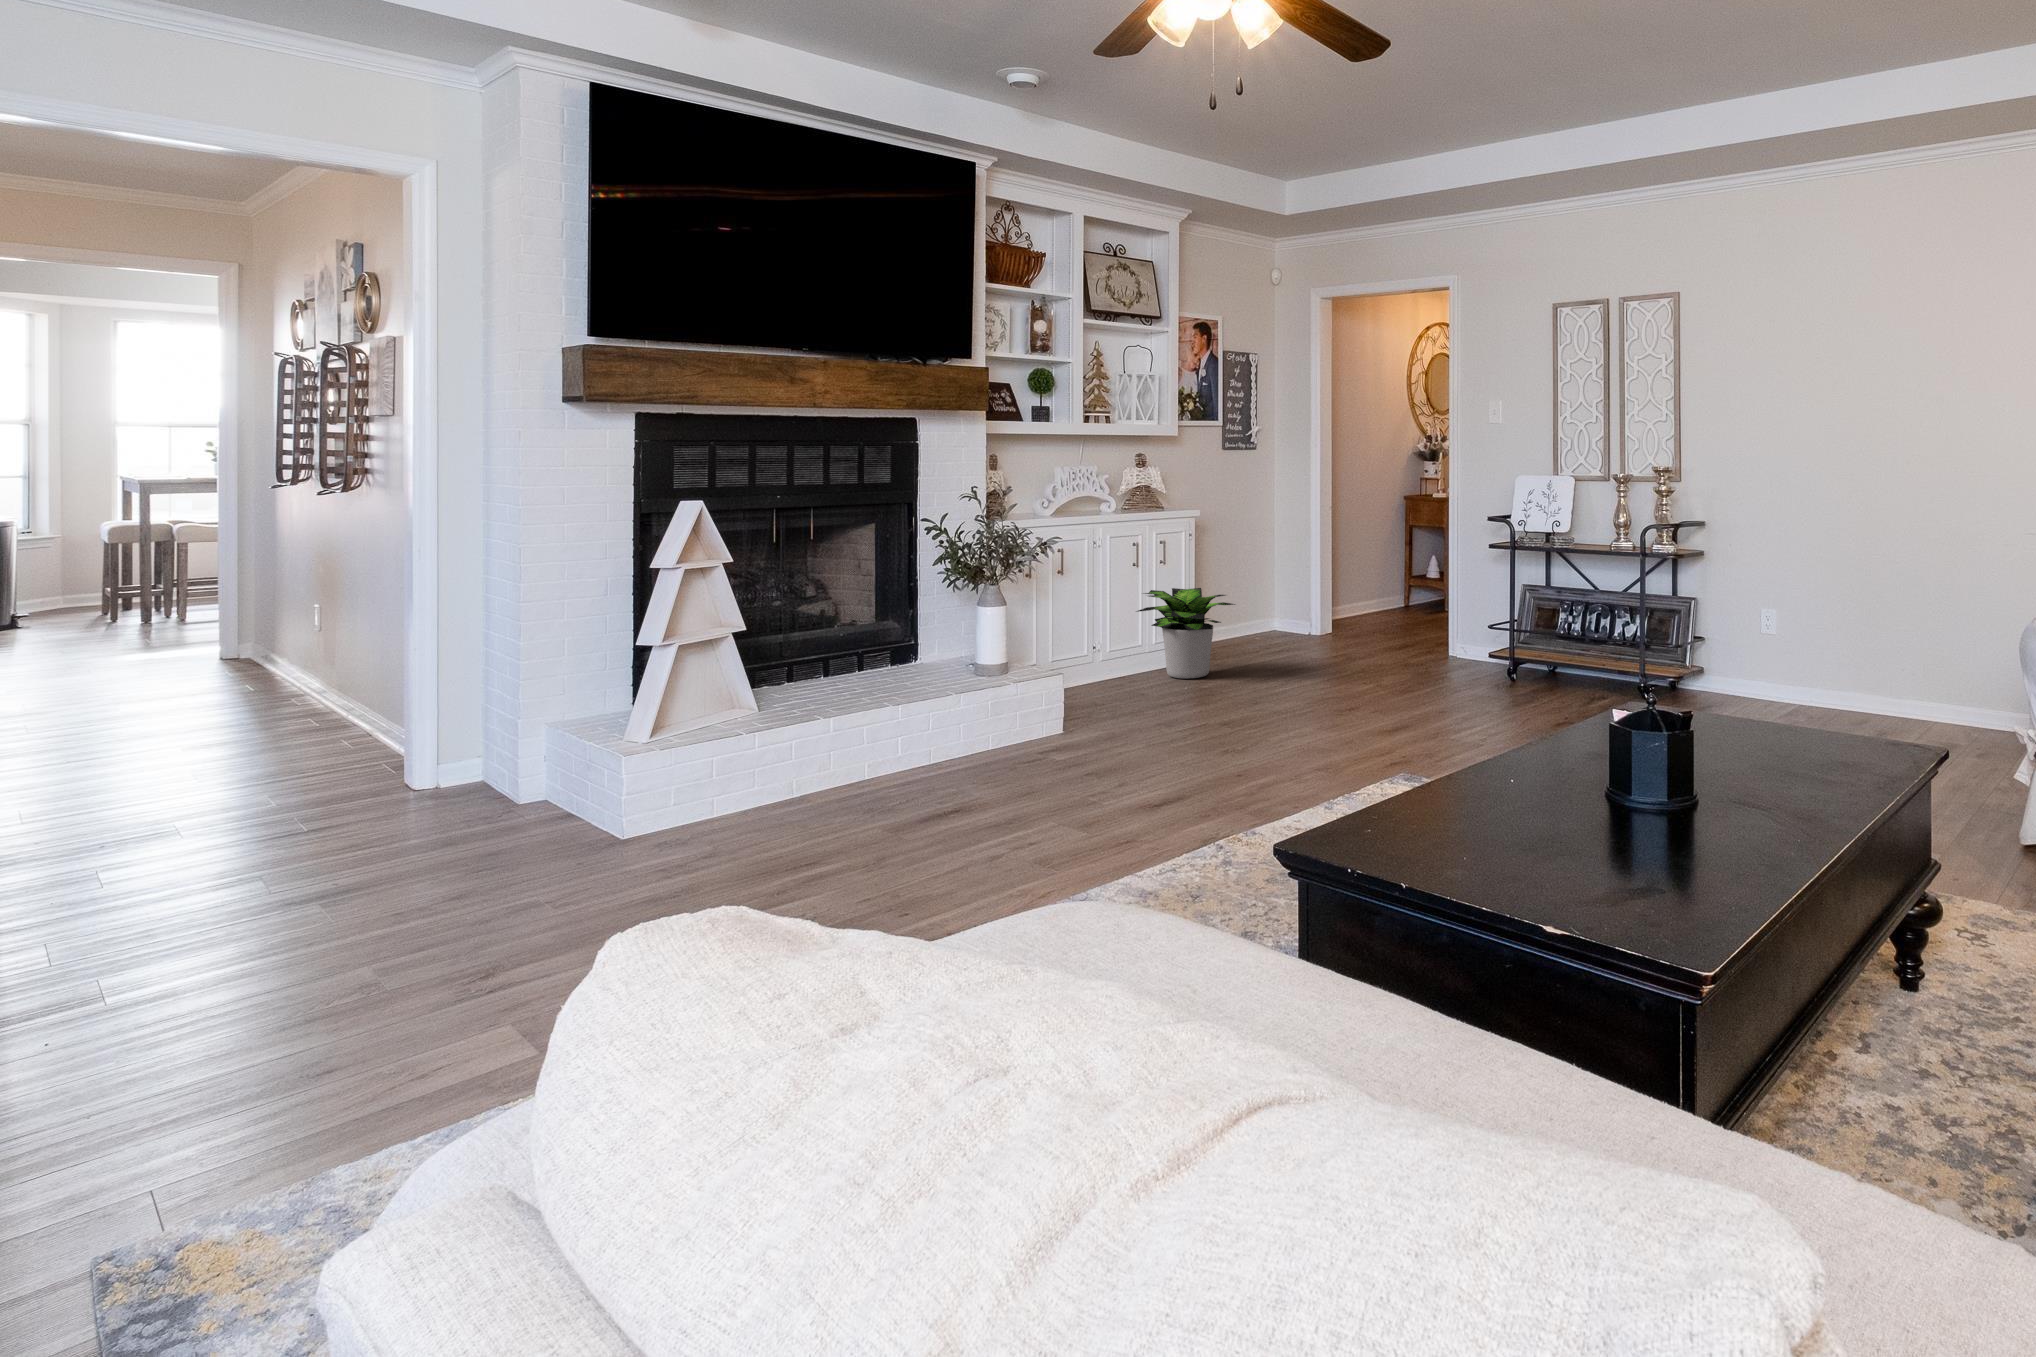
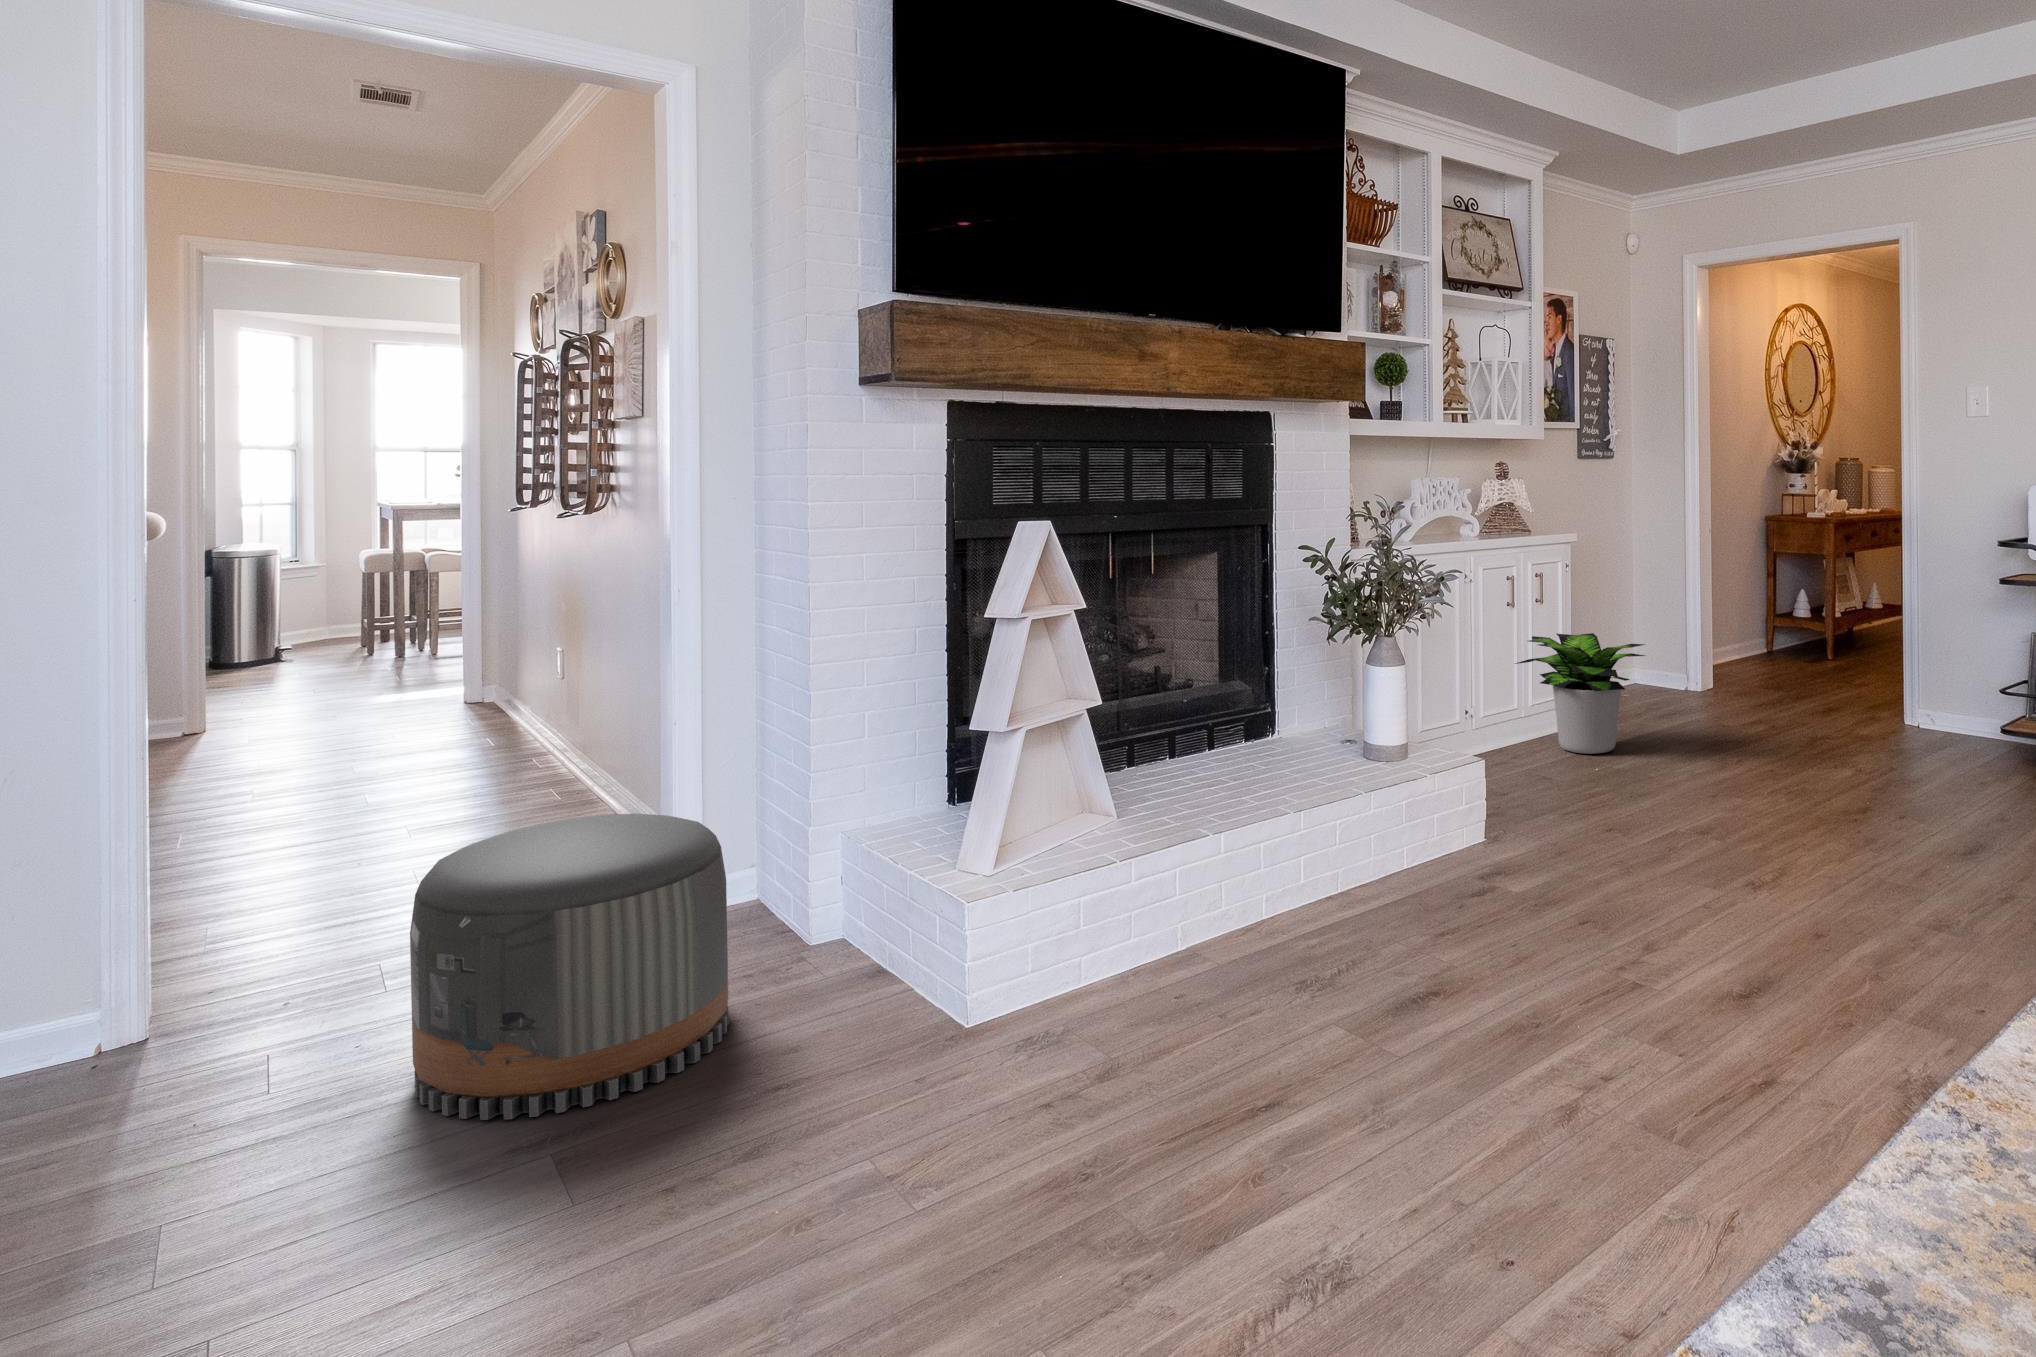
pouf: none [216,704,454,894] -> present [410,814,729,1120]

